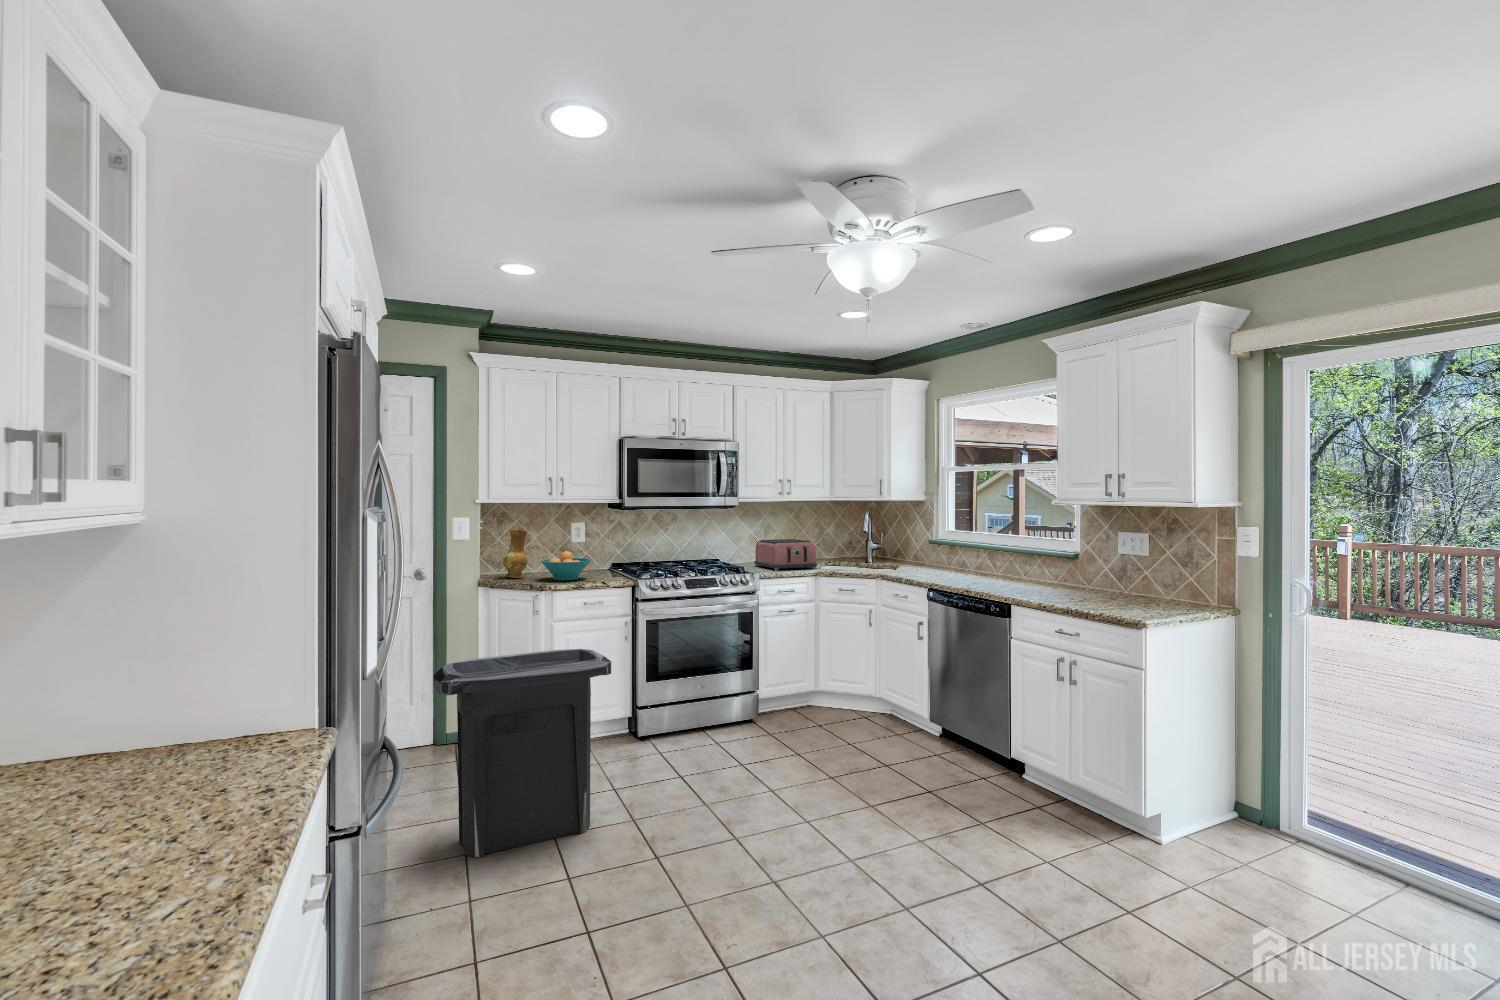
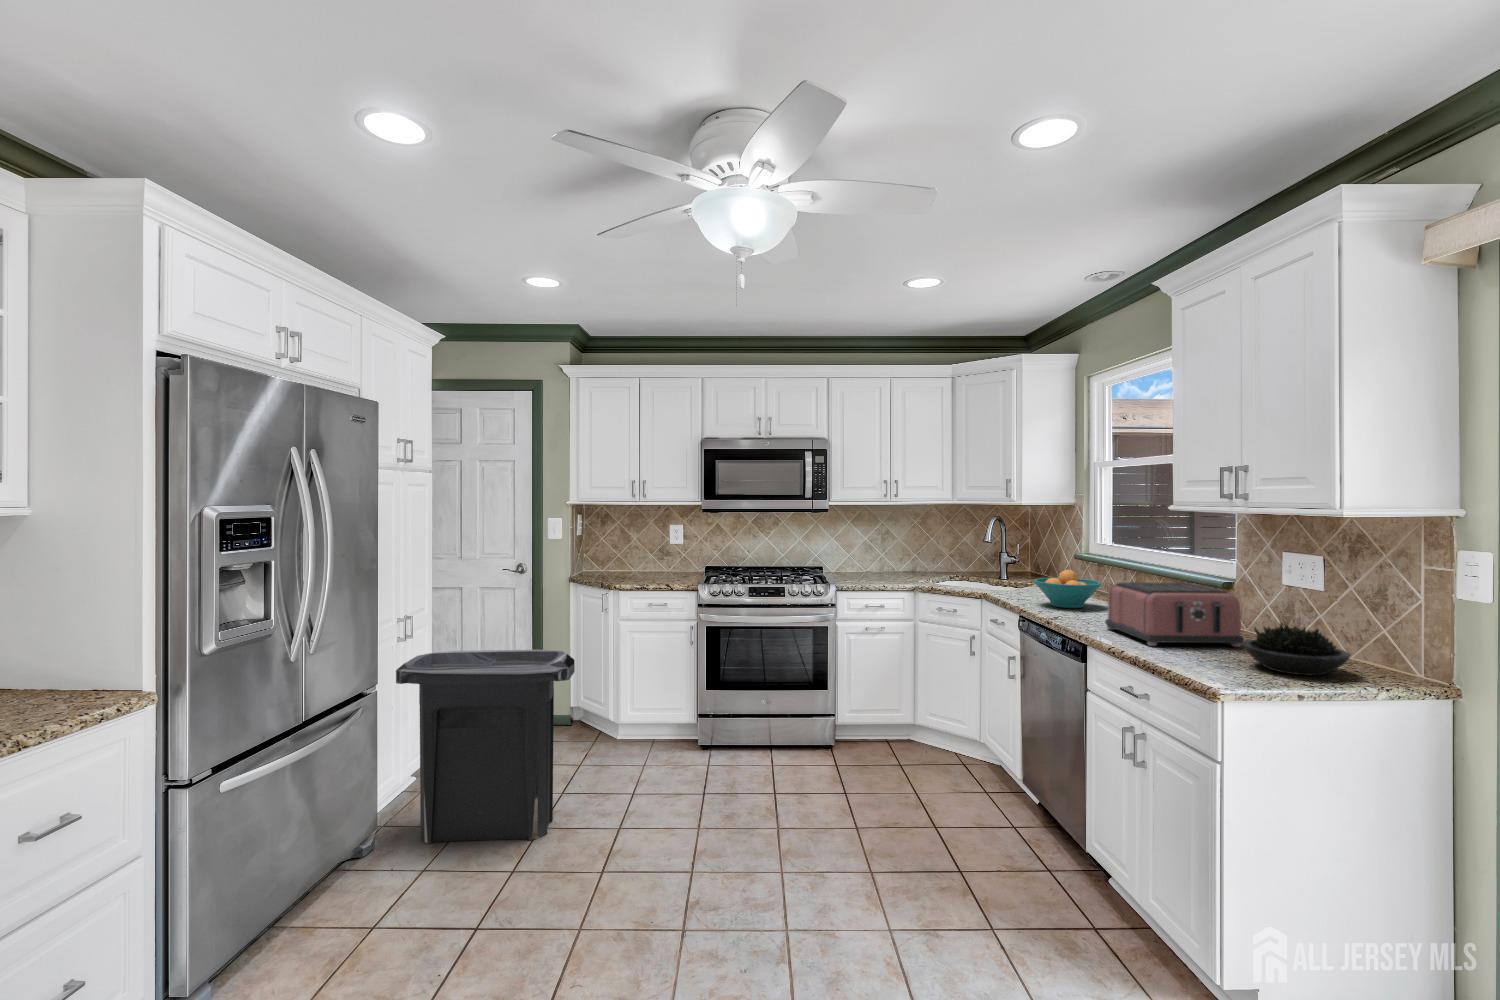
ceramic jug: present [503,530,528,578] -> none [599,530,622,576]
toaster: present [754,539,817,571] -> present [1105,582,1244,647]
fruit bowl: present [541,551,591,581] -> present [1033,570,1102,608]
succulent plant: none [1124,576,1186,607] -> present [1242,623,1351,675]

